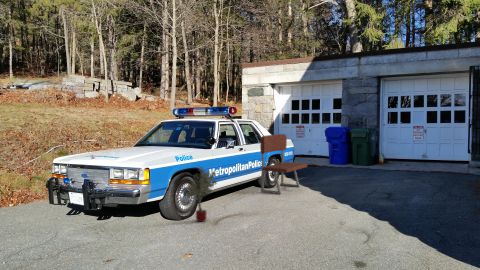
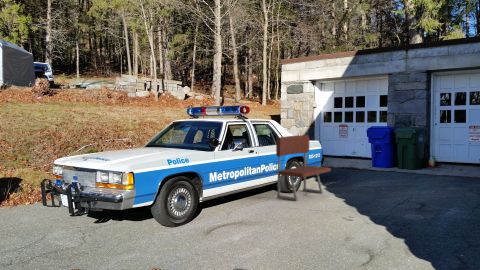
potted tree: present [184,167,217,222] -> none [175,170,213,230]

